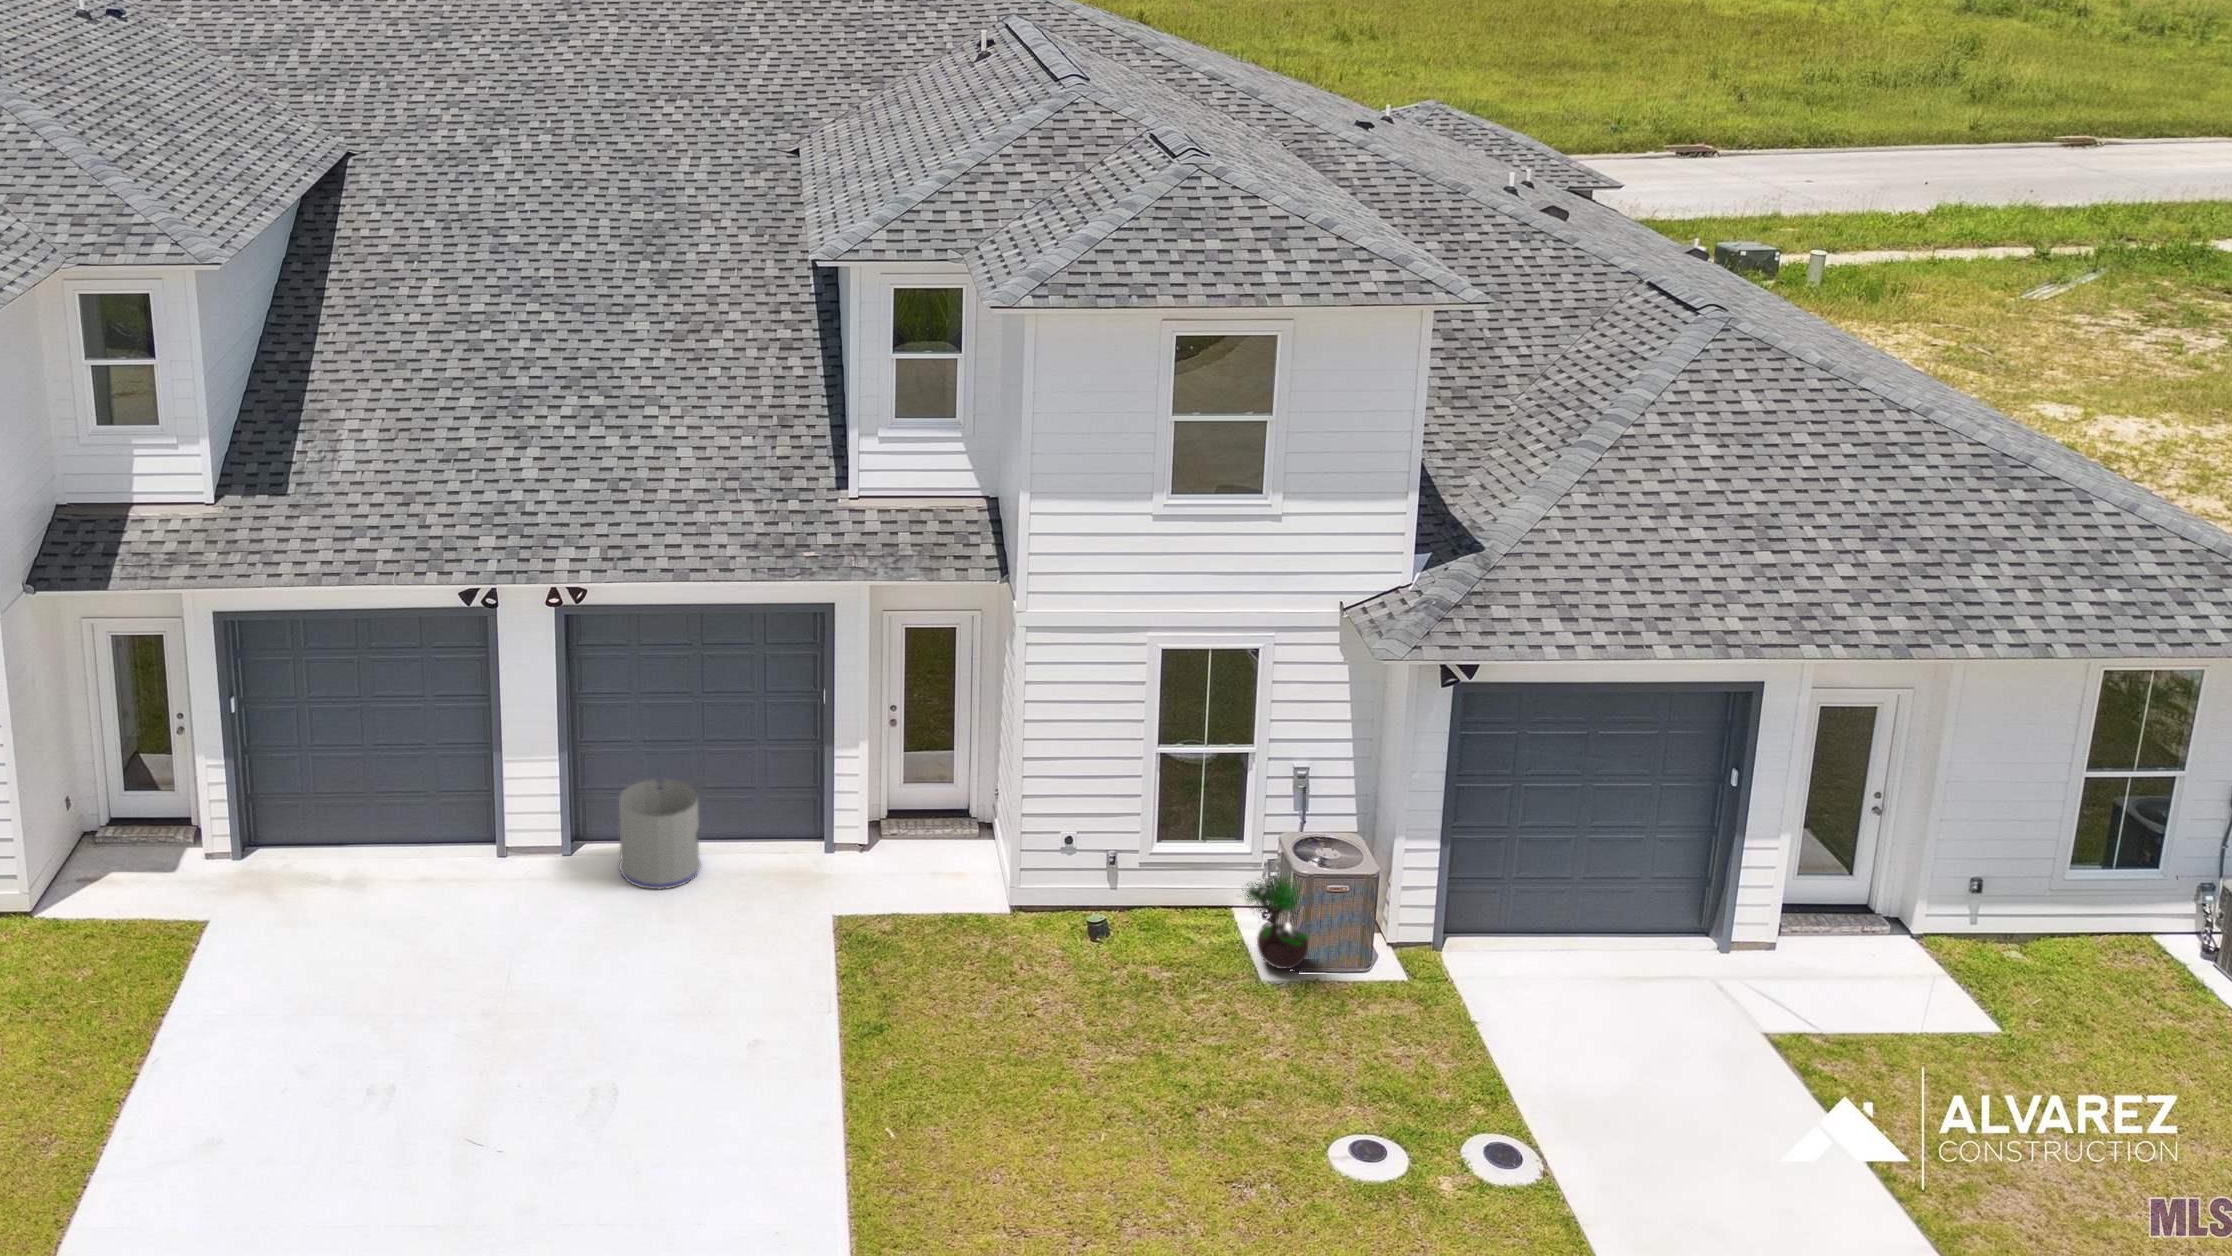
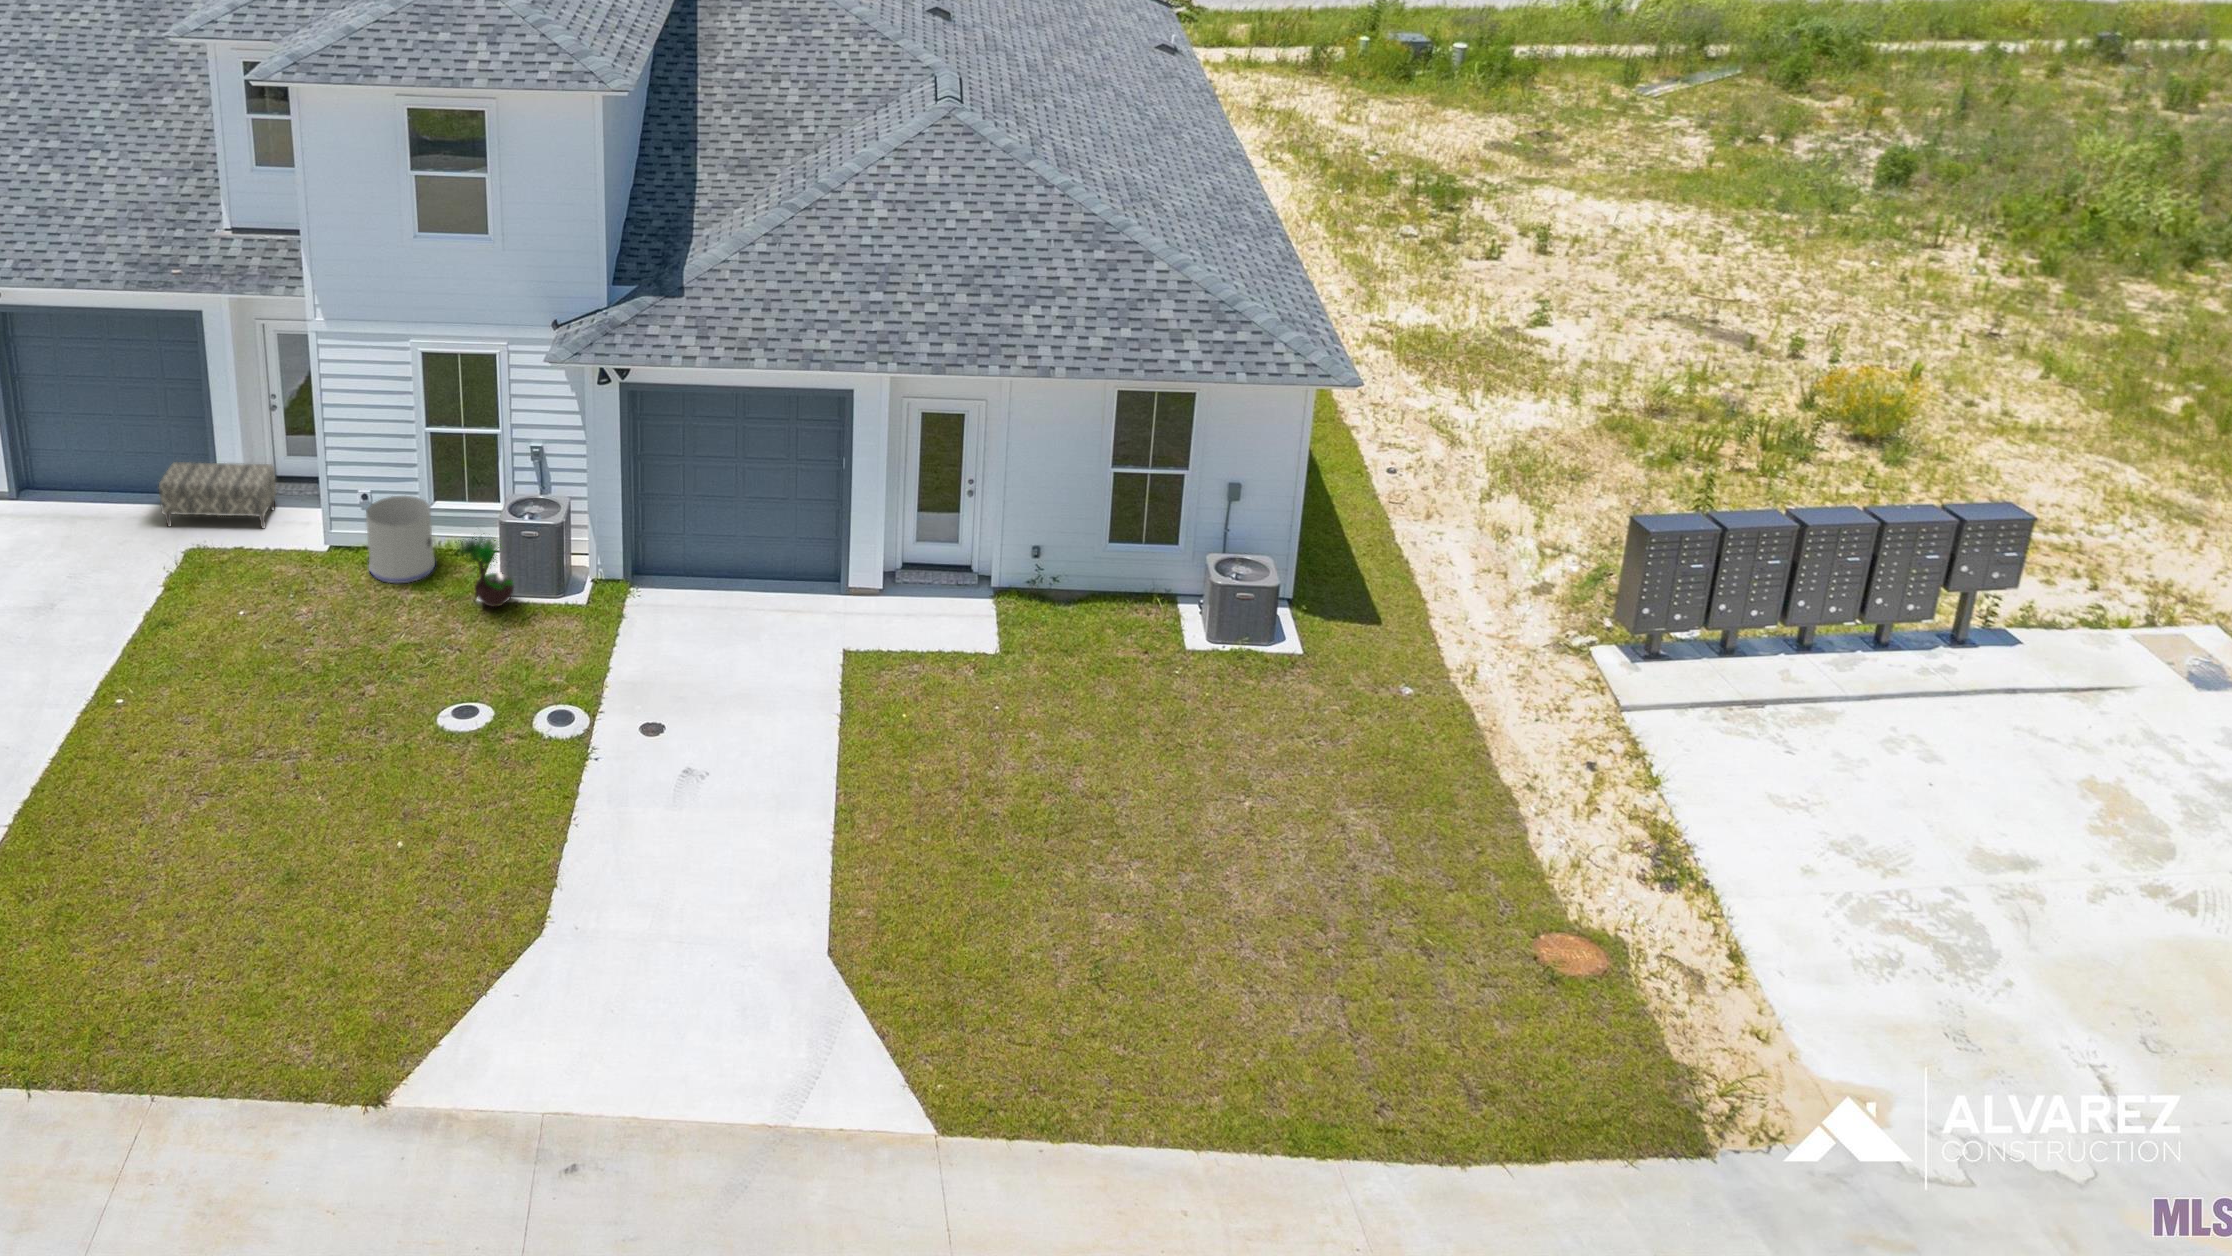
trash can: present [619,780,701,889] -> present [366,496,435,583]
bench: none [774,796,913,886] -> present [158,462,277,528]

